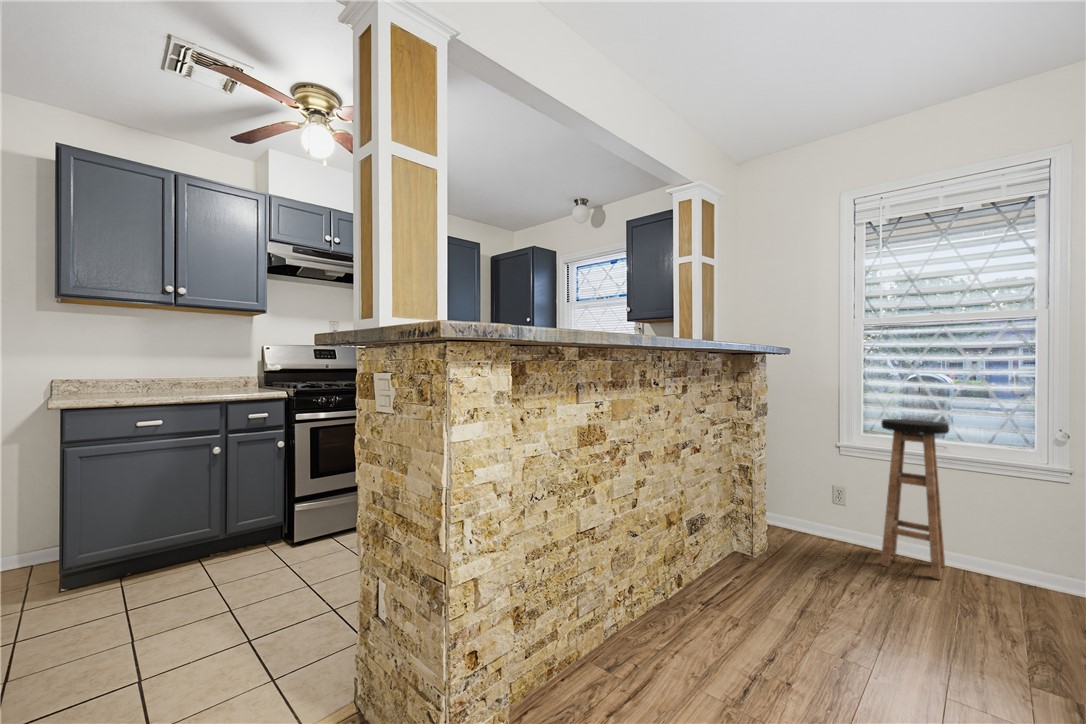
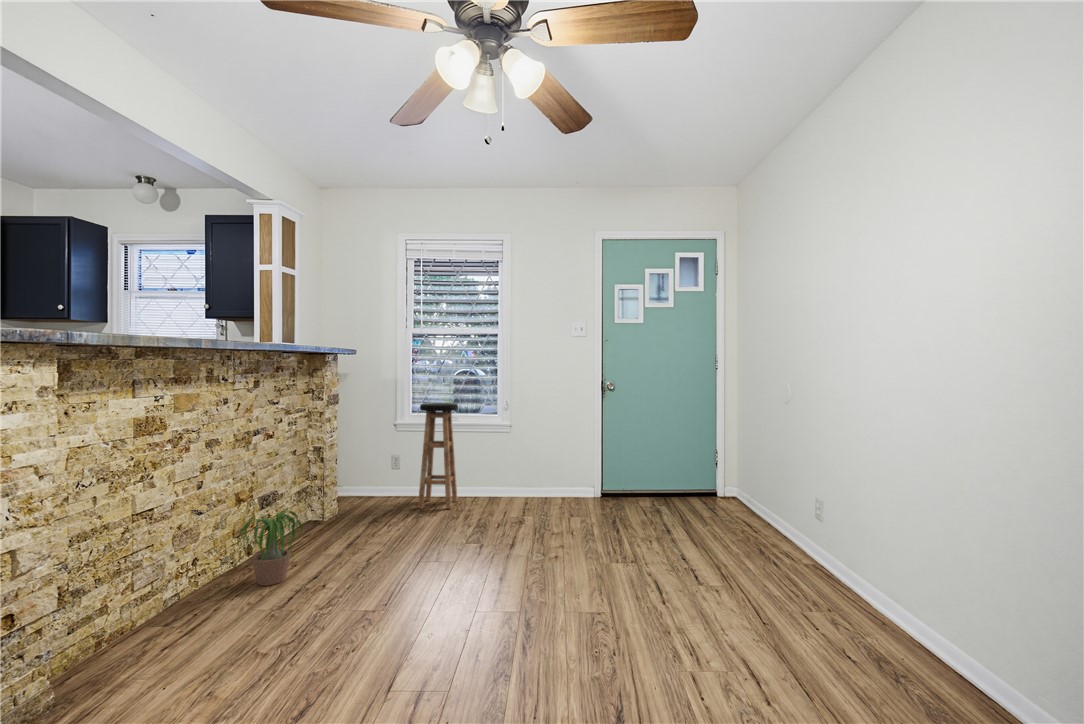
potted plant: none [659,549,756,645] -> present [239,511,302,586]

